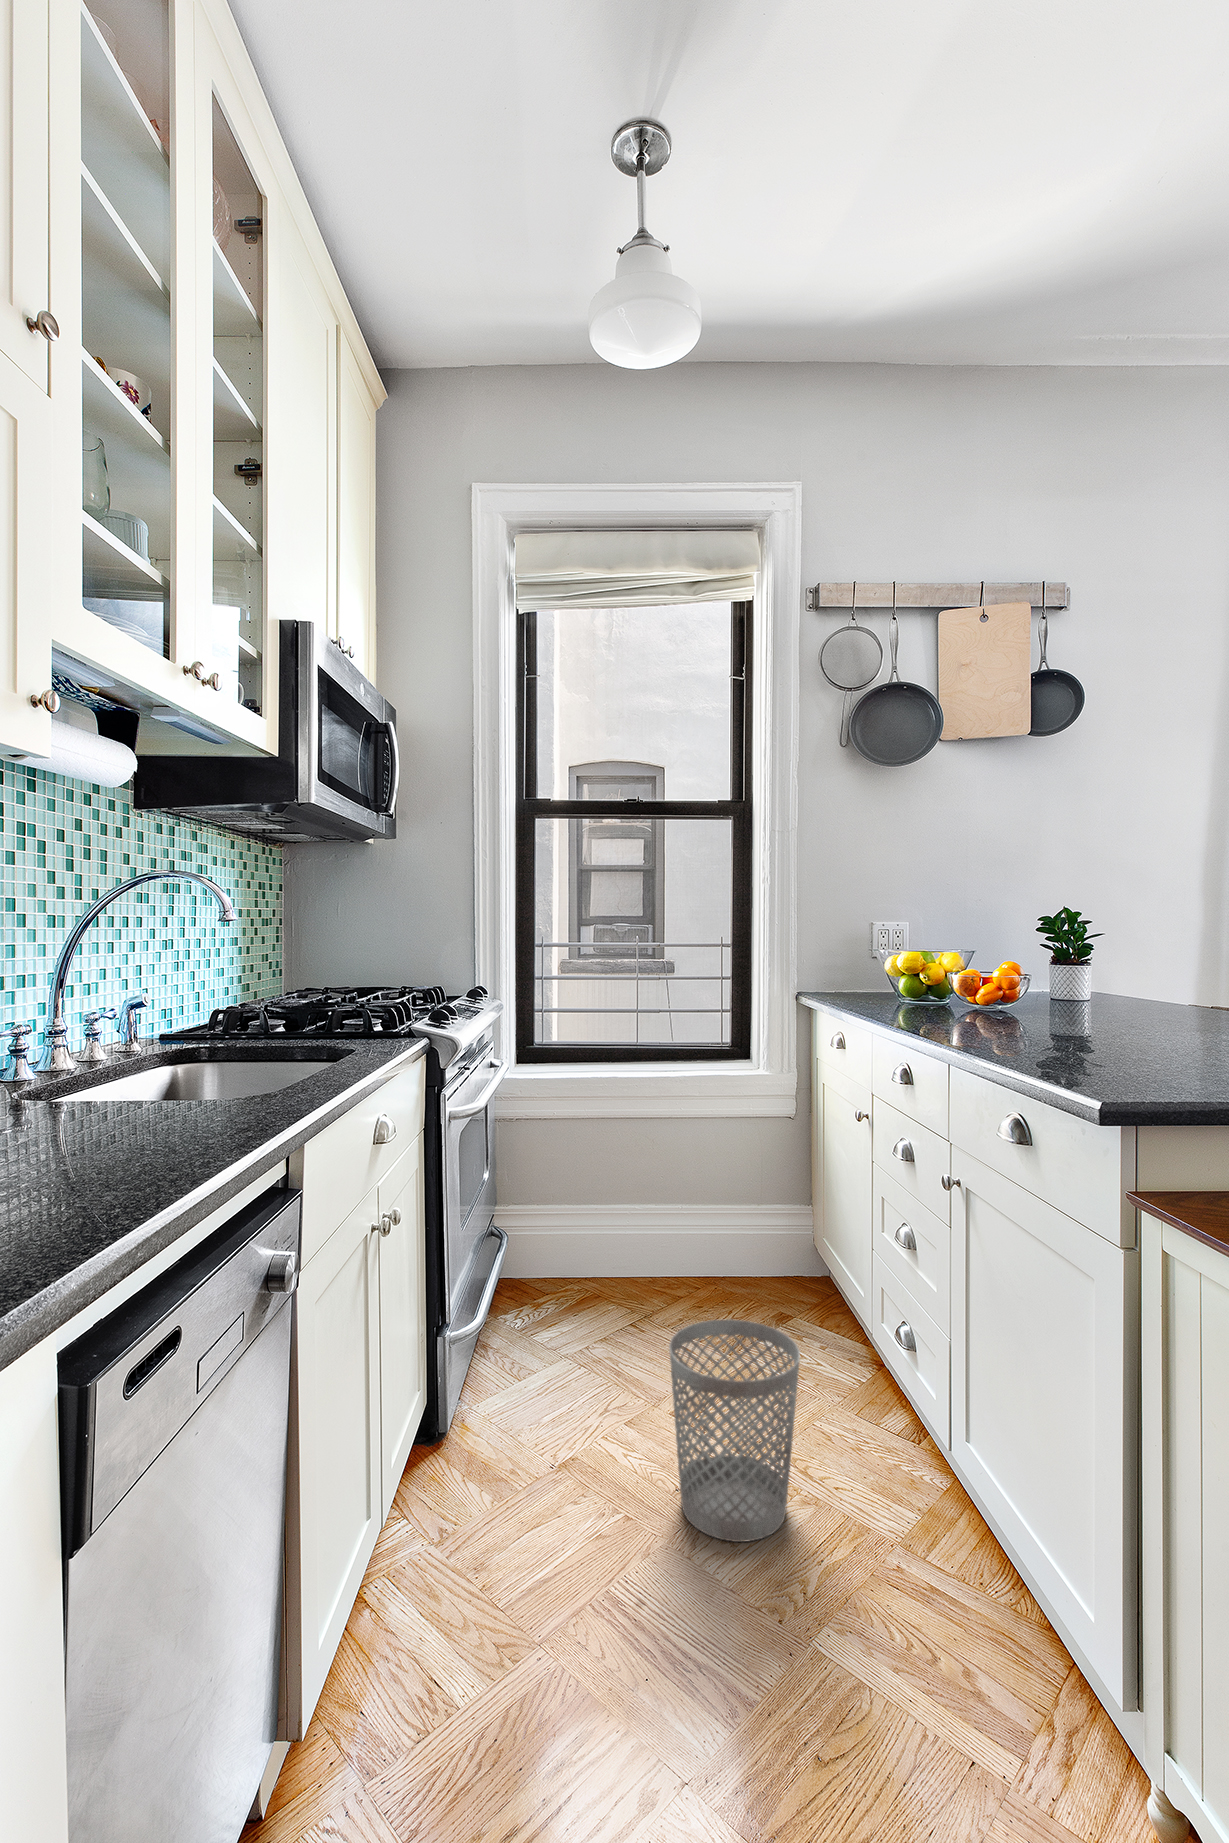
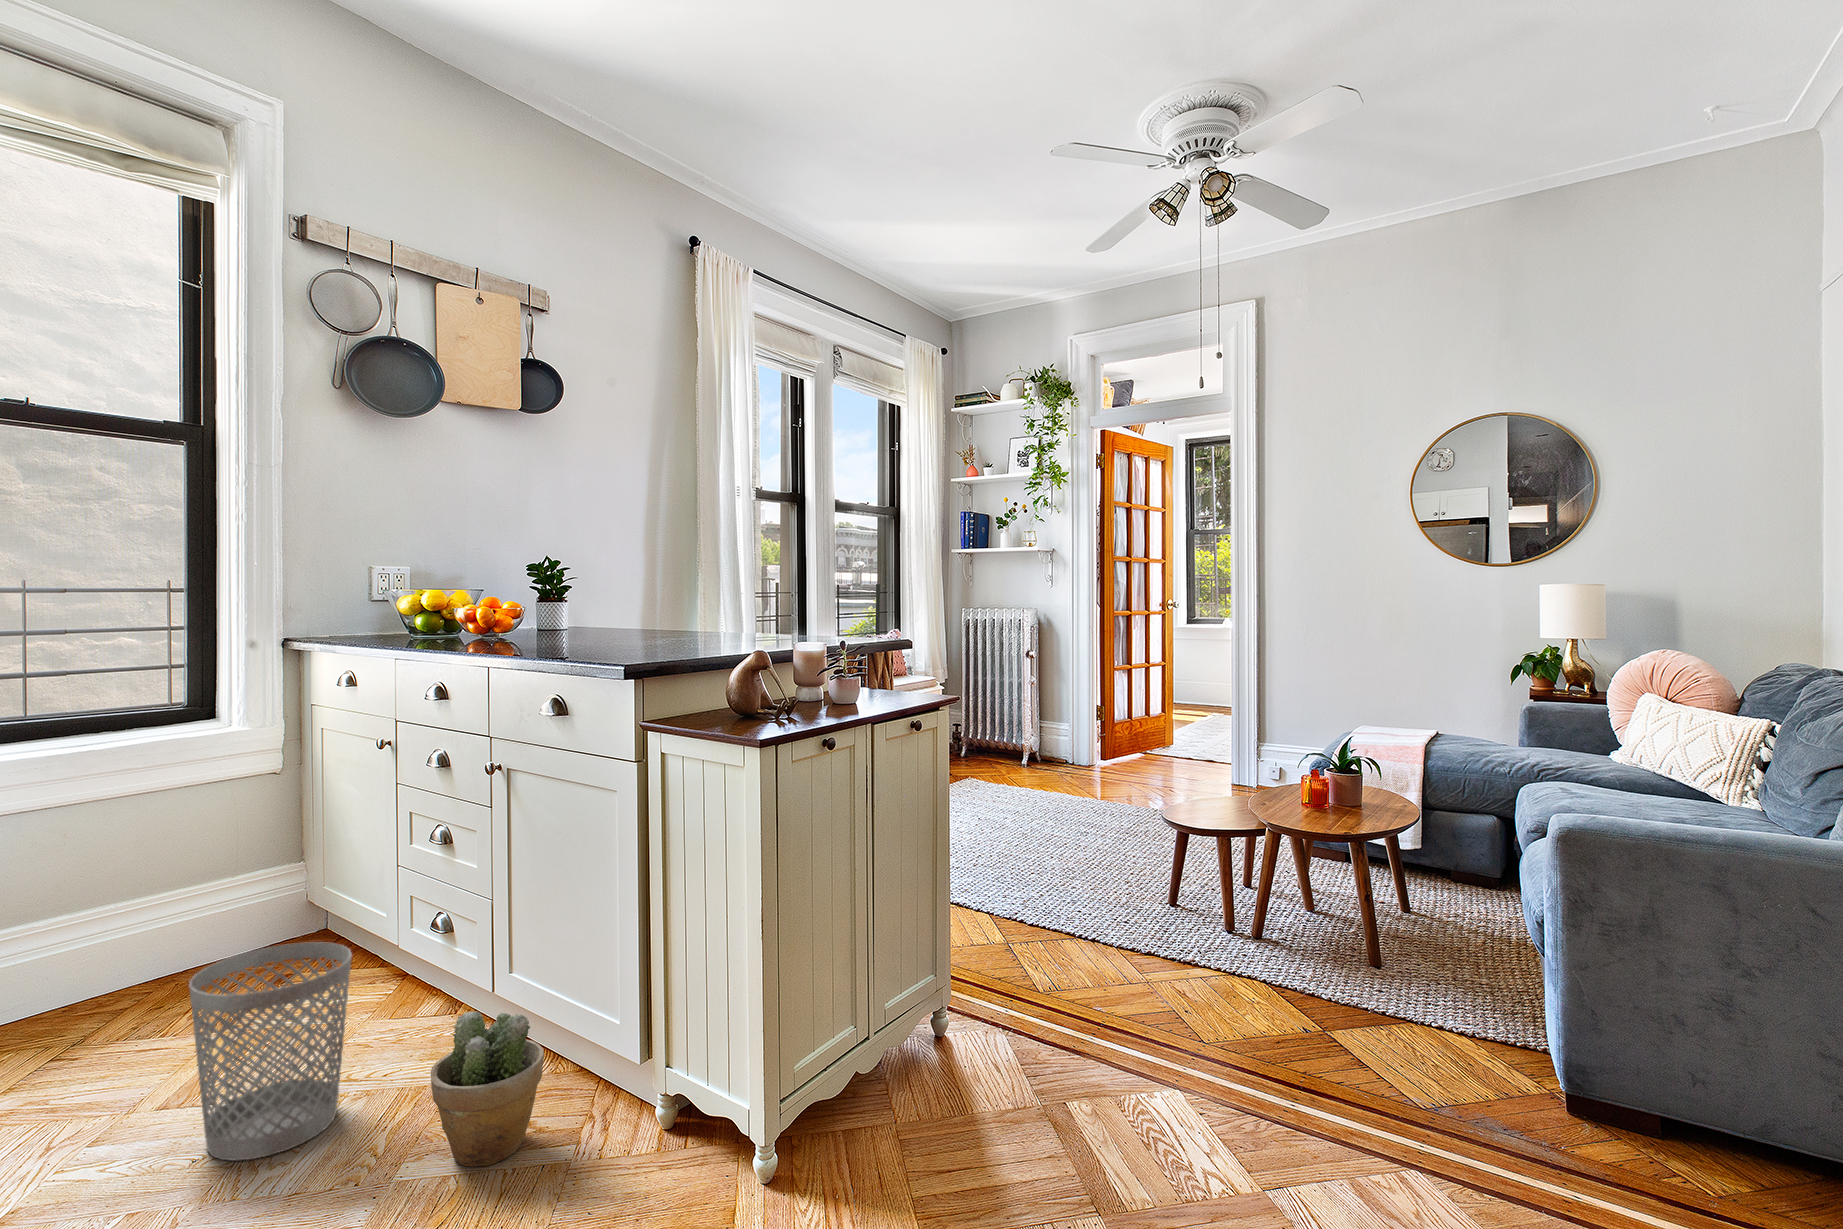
potted plant: none [850,1491,980,1698] -> present [431,1011,544,1167]

